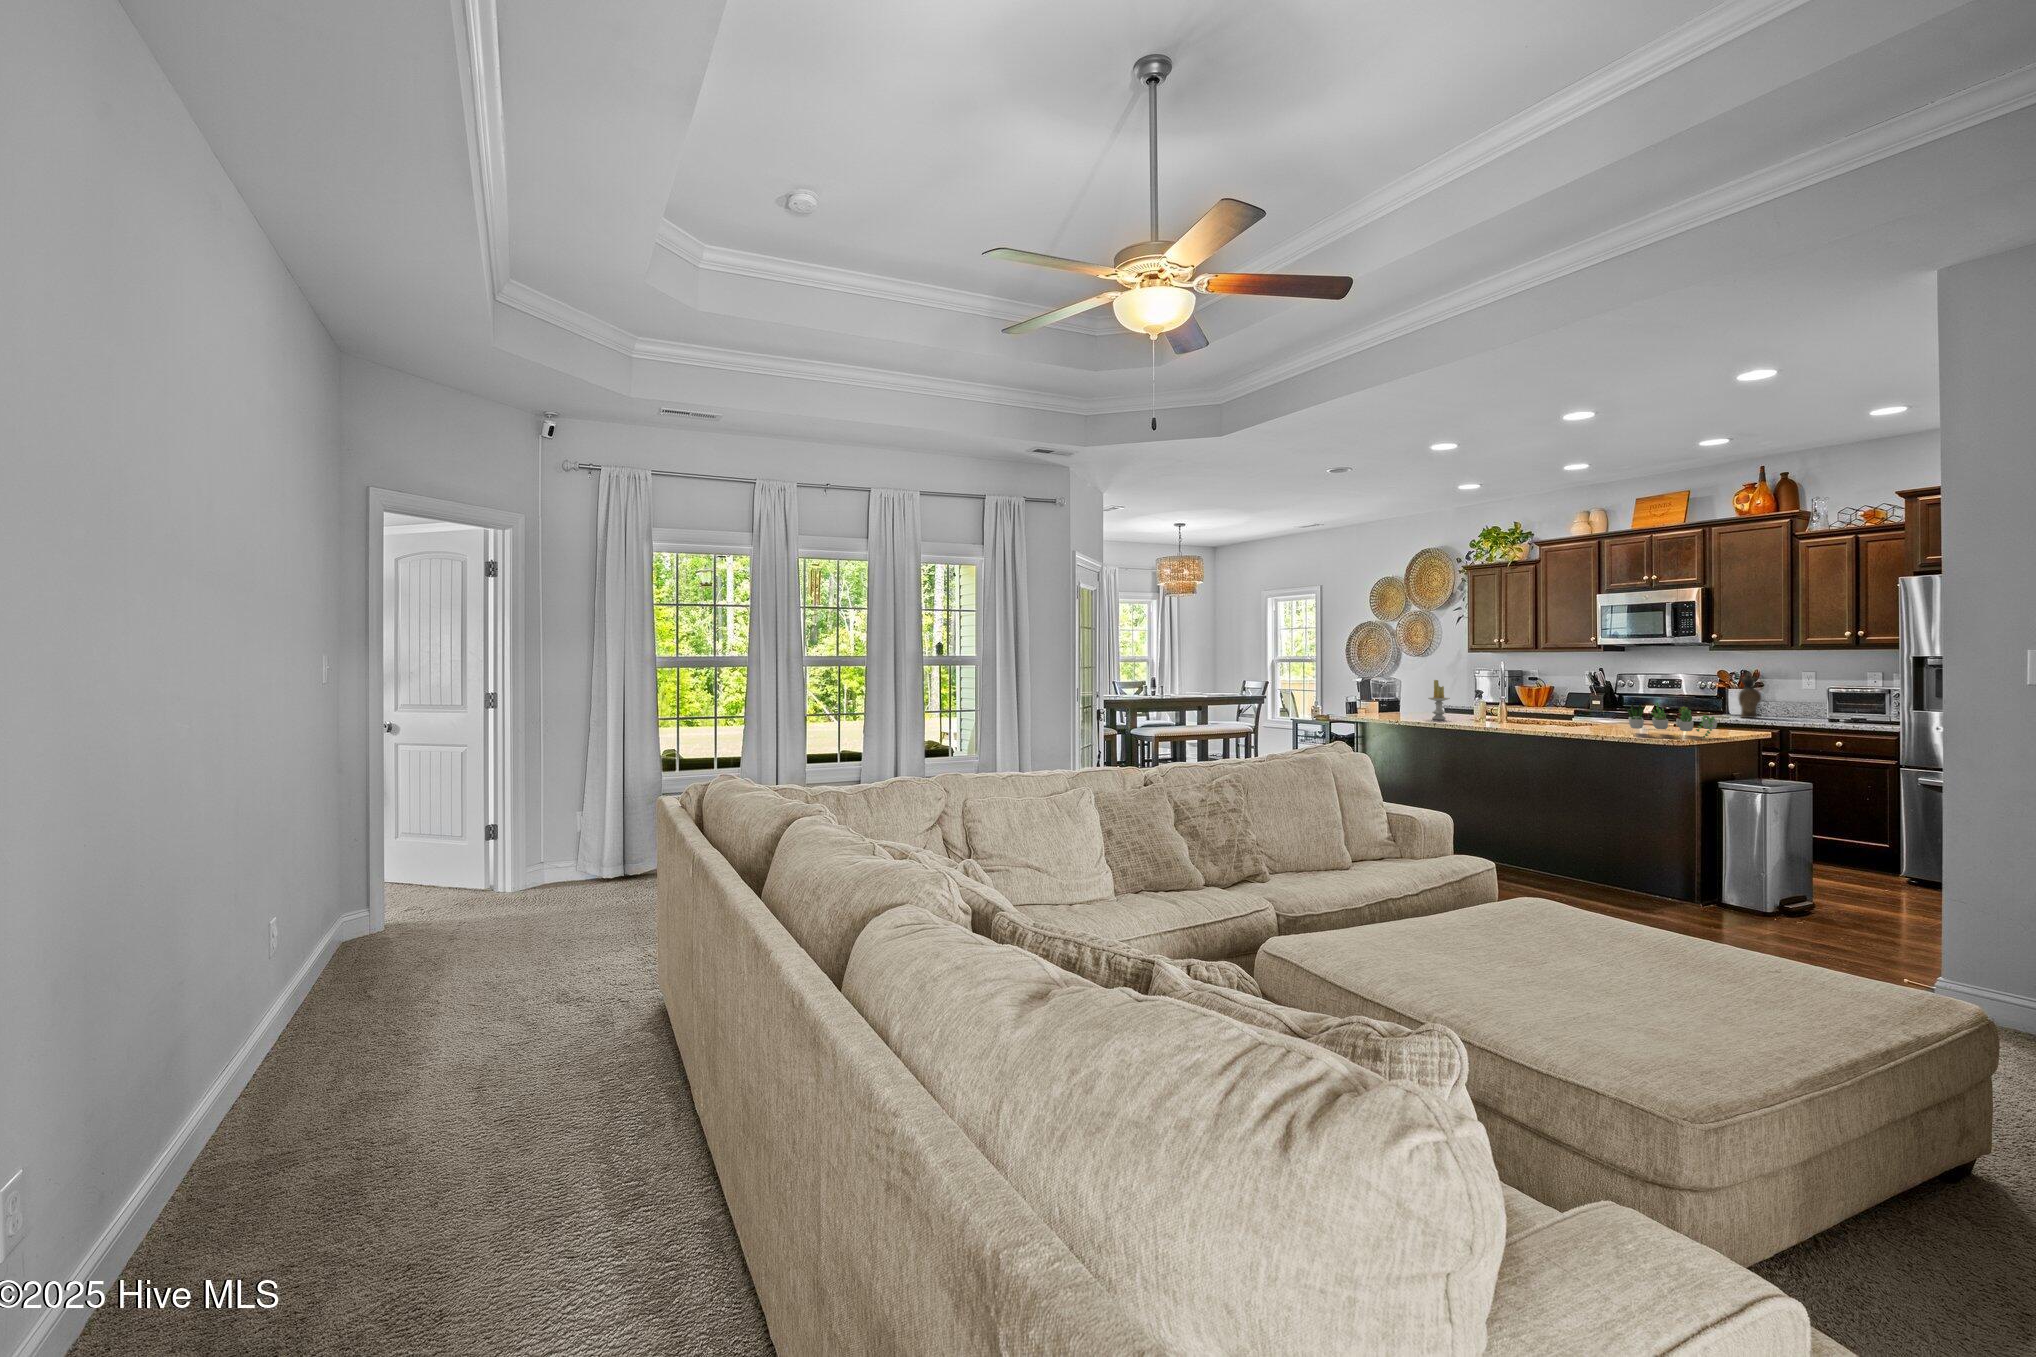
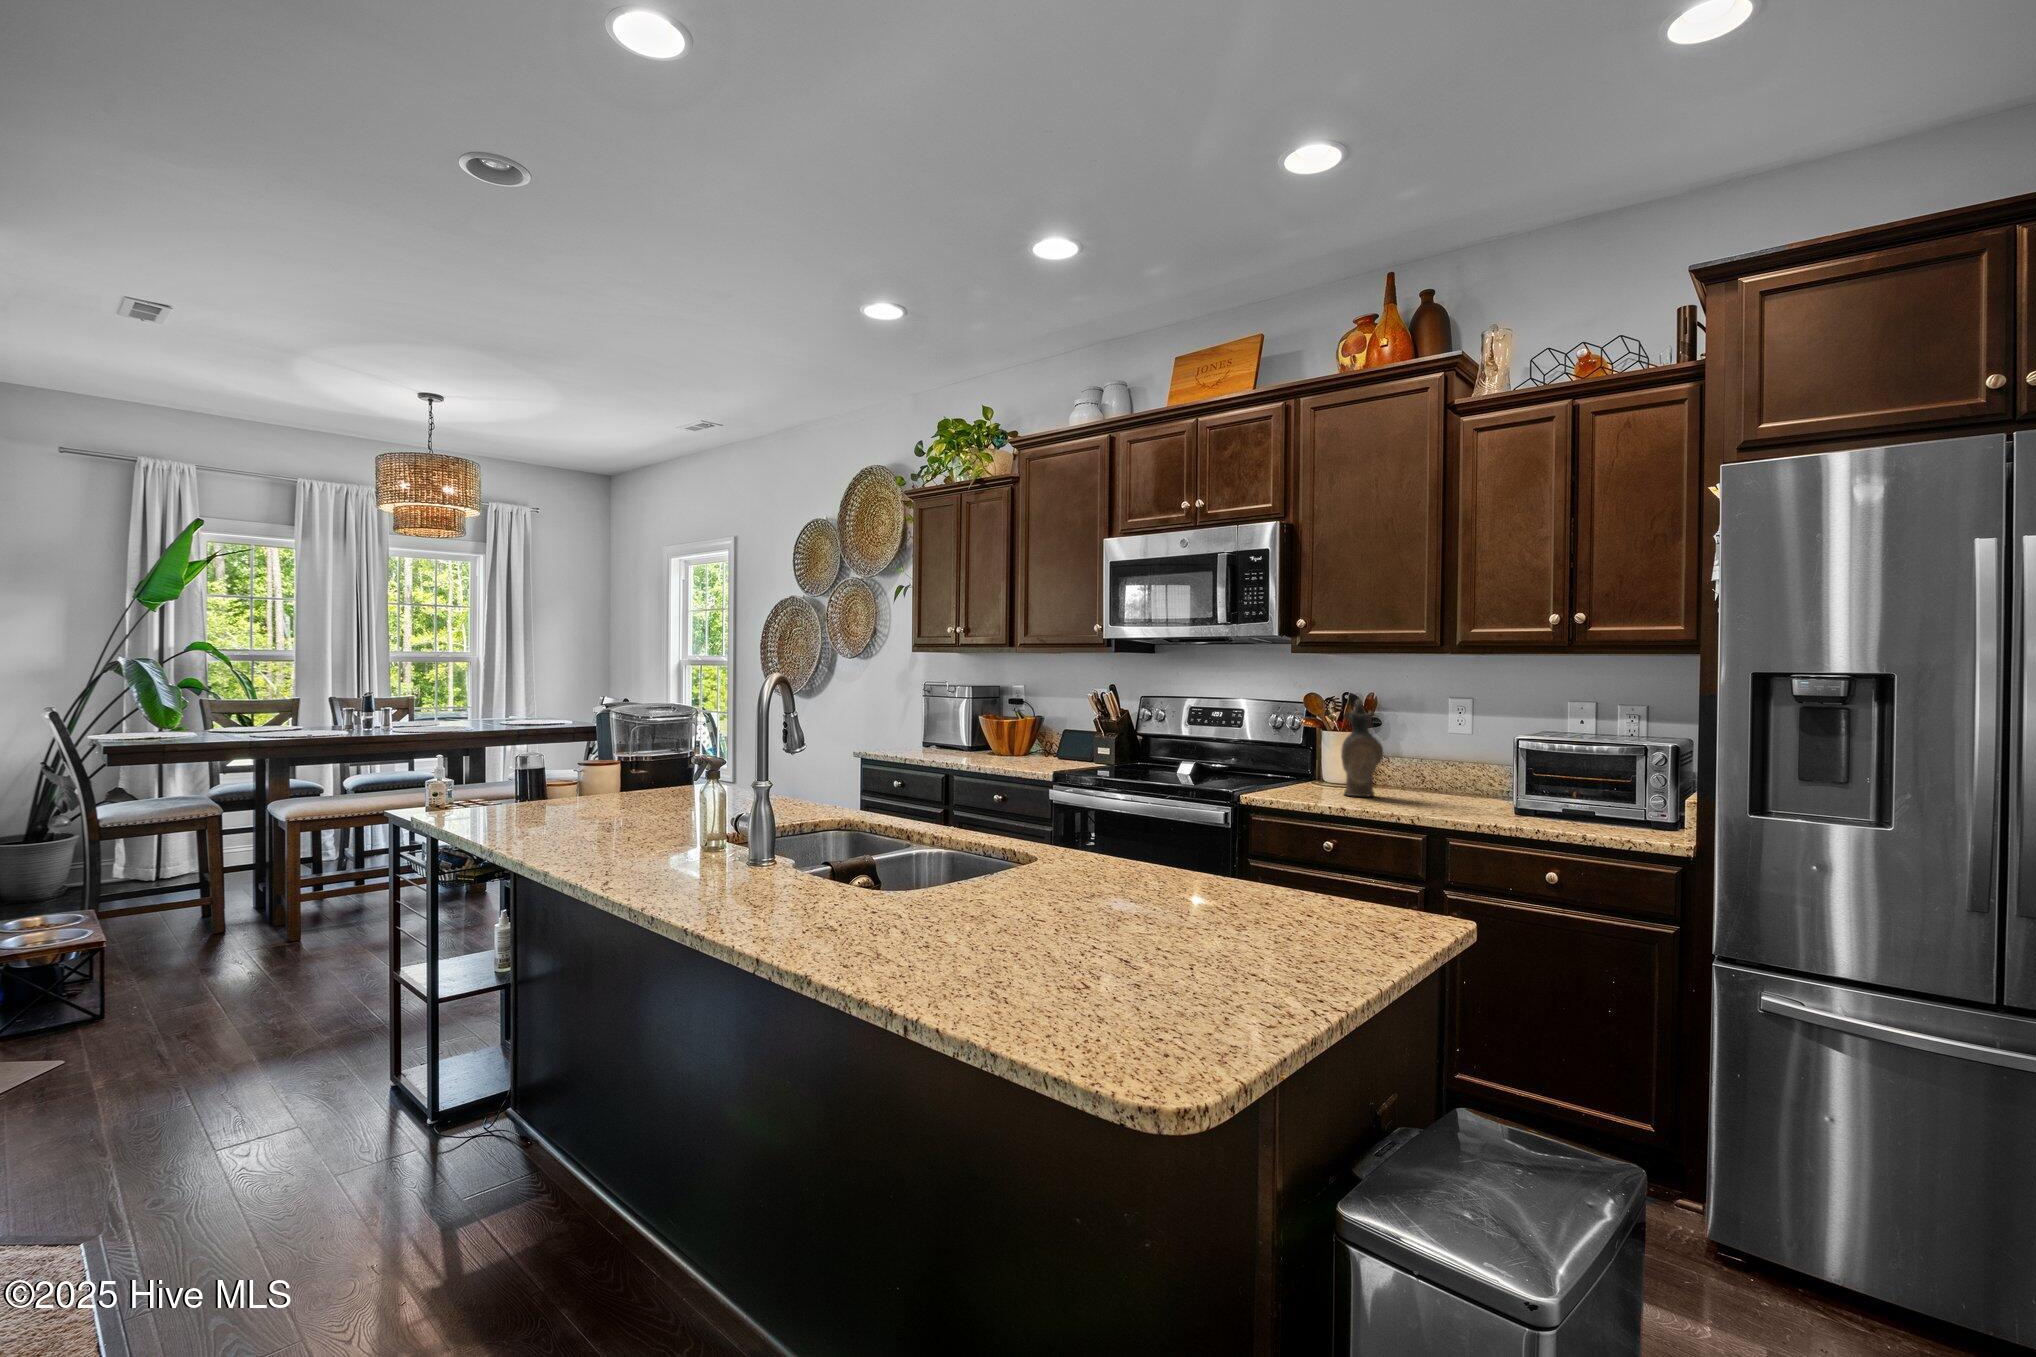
candle: present [1428,680,1450,720] -> none [561,716,626,838]
succulent plant: present [1626,703,1717,738] -> none [981,829,1299,1008]

